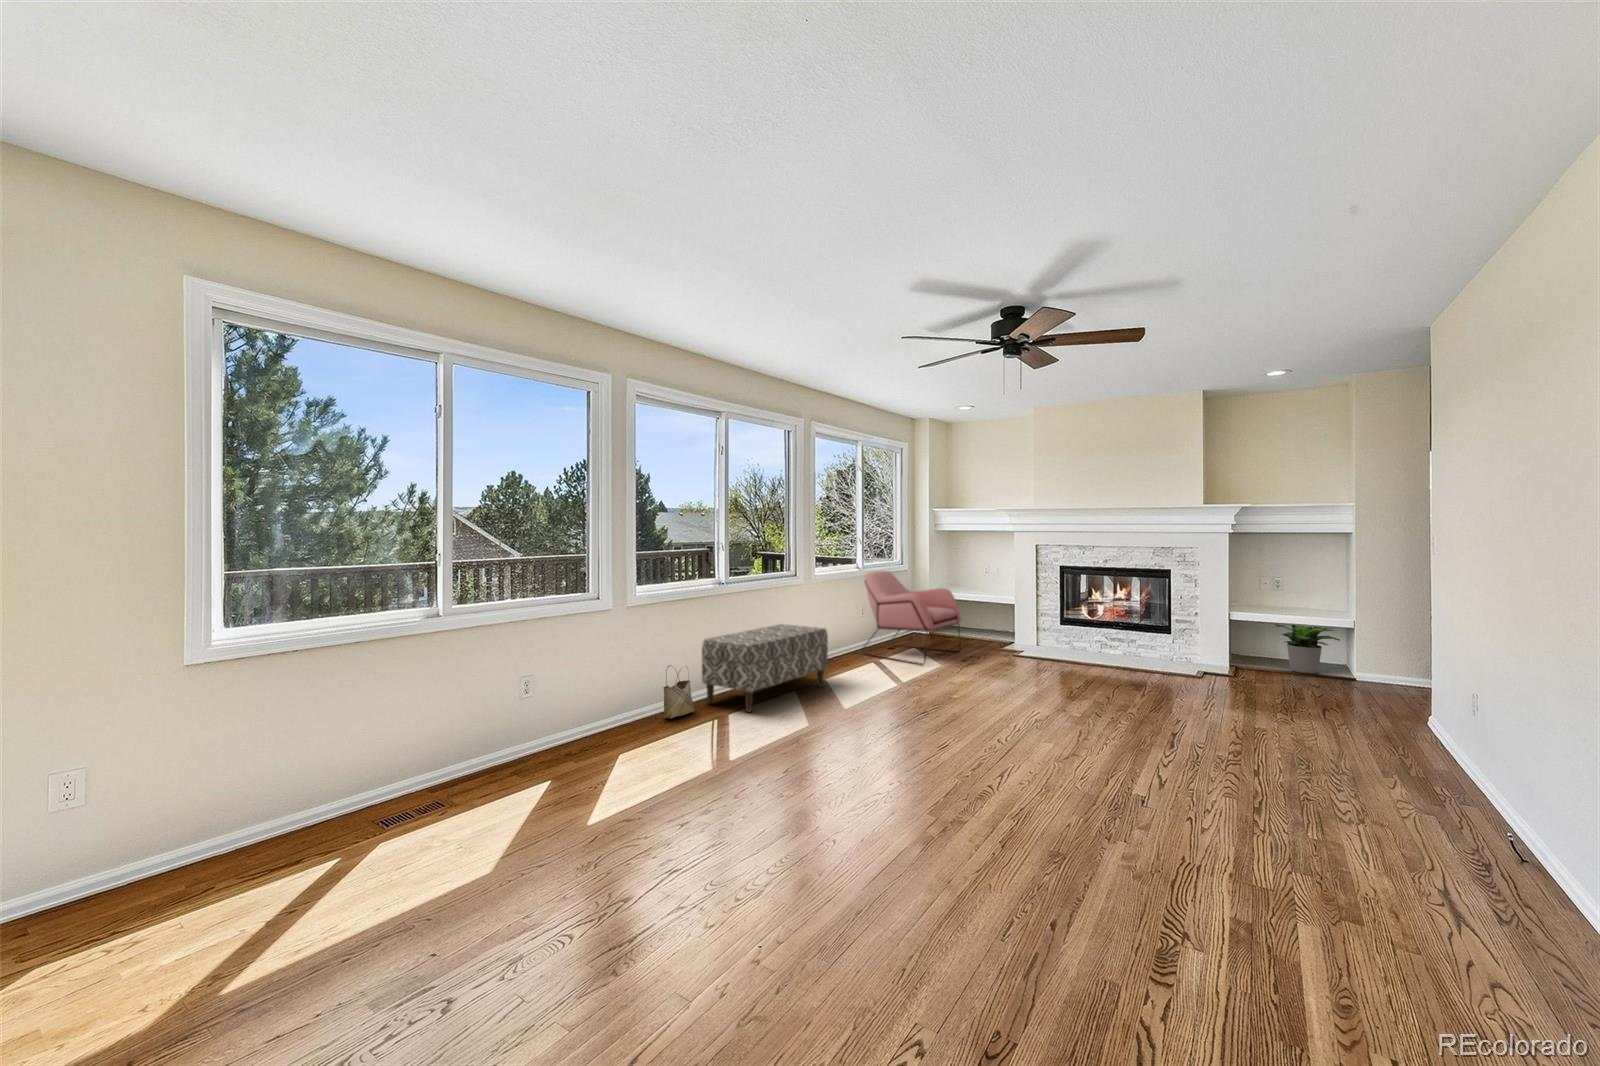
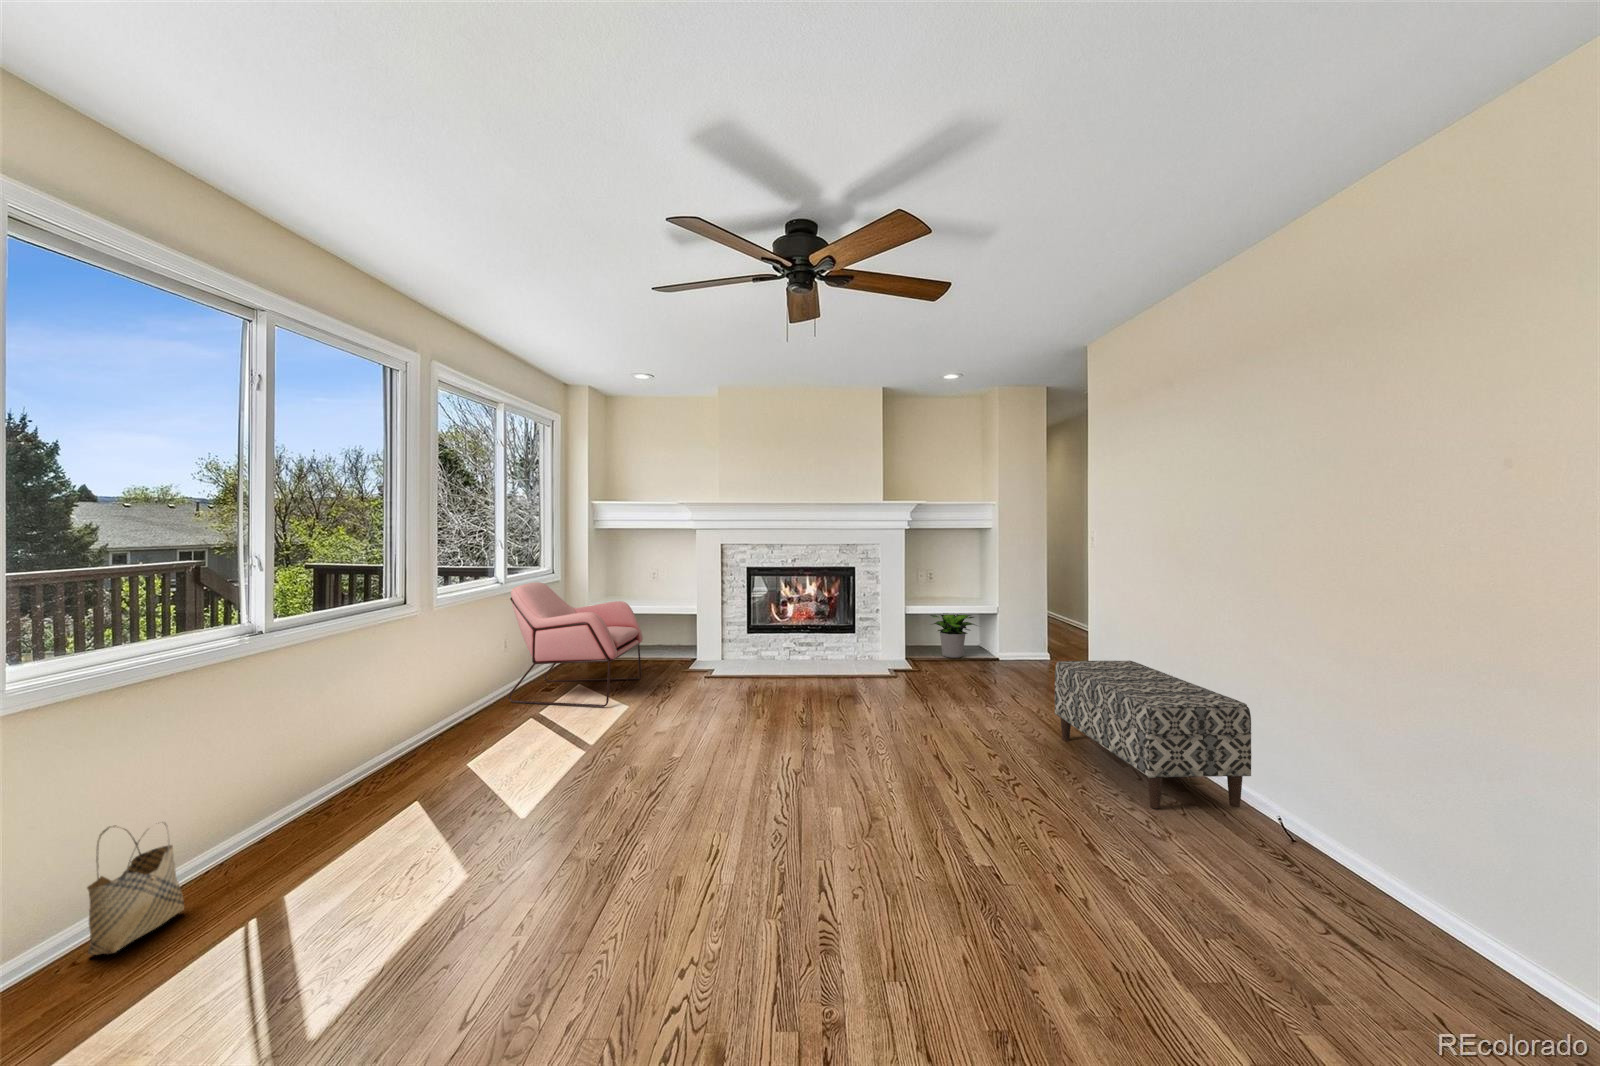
bench: present [702,624,828,712] -> present [1055,661,1252,809]

